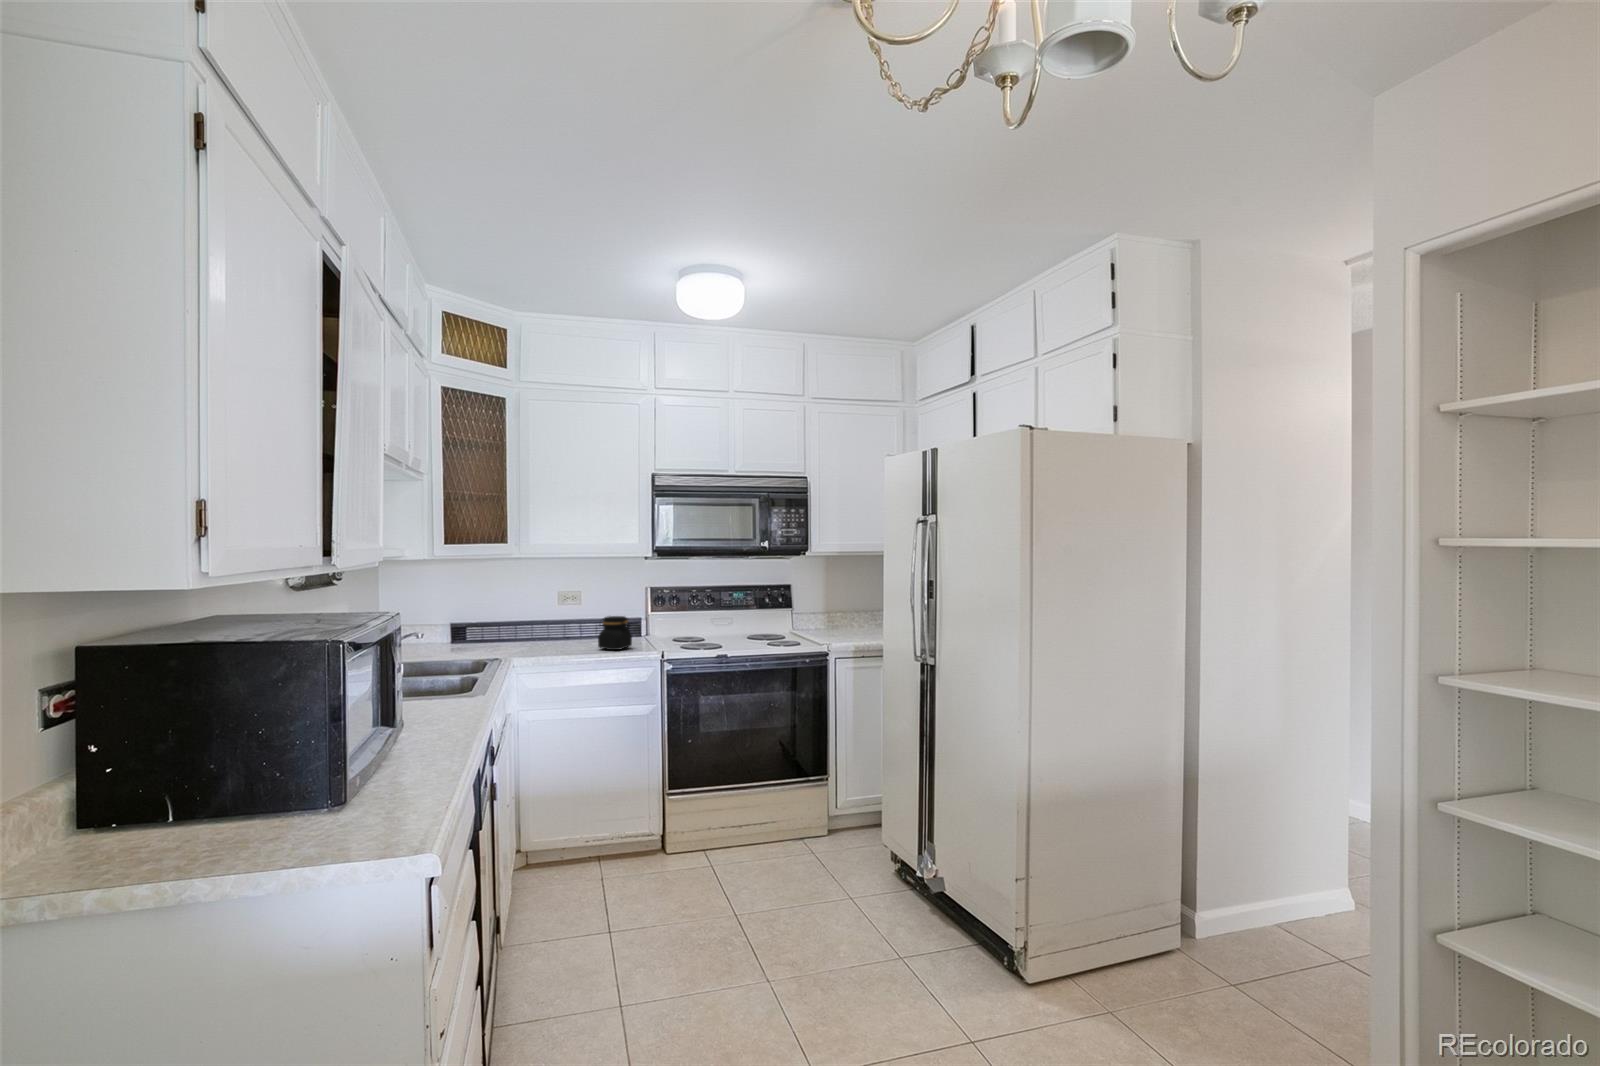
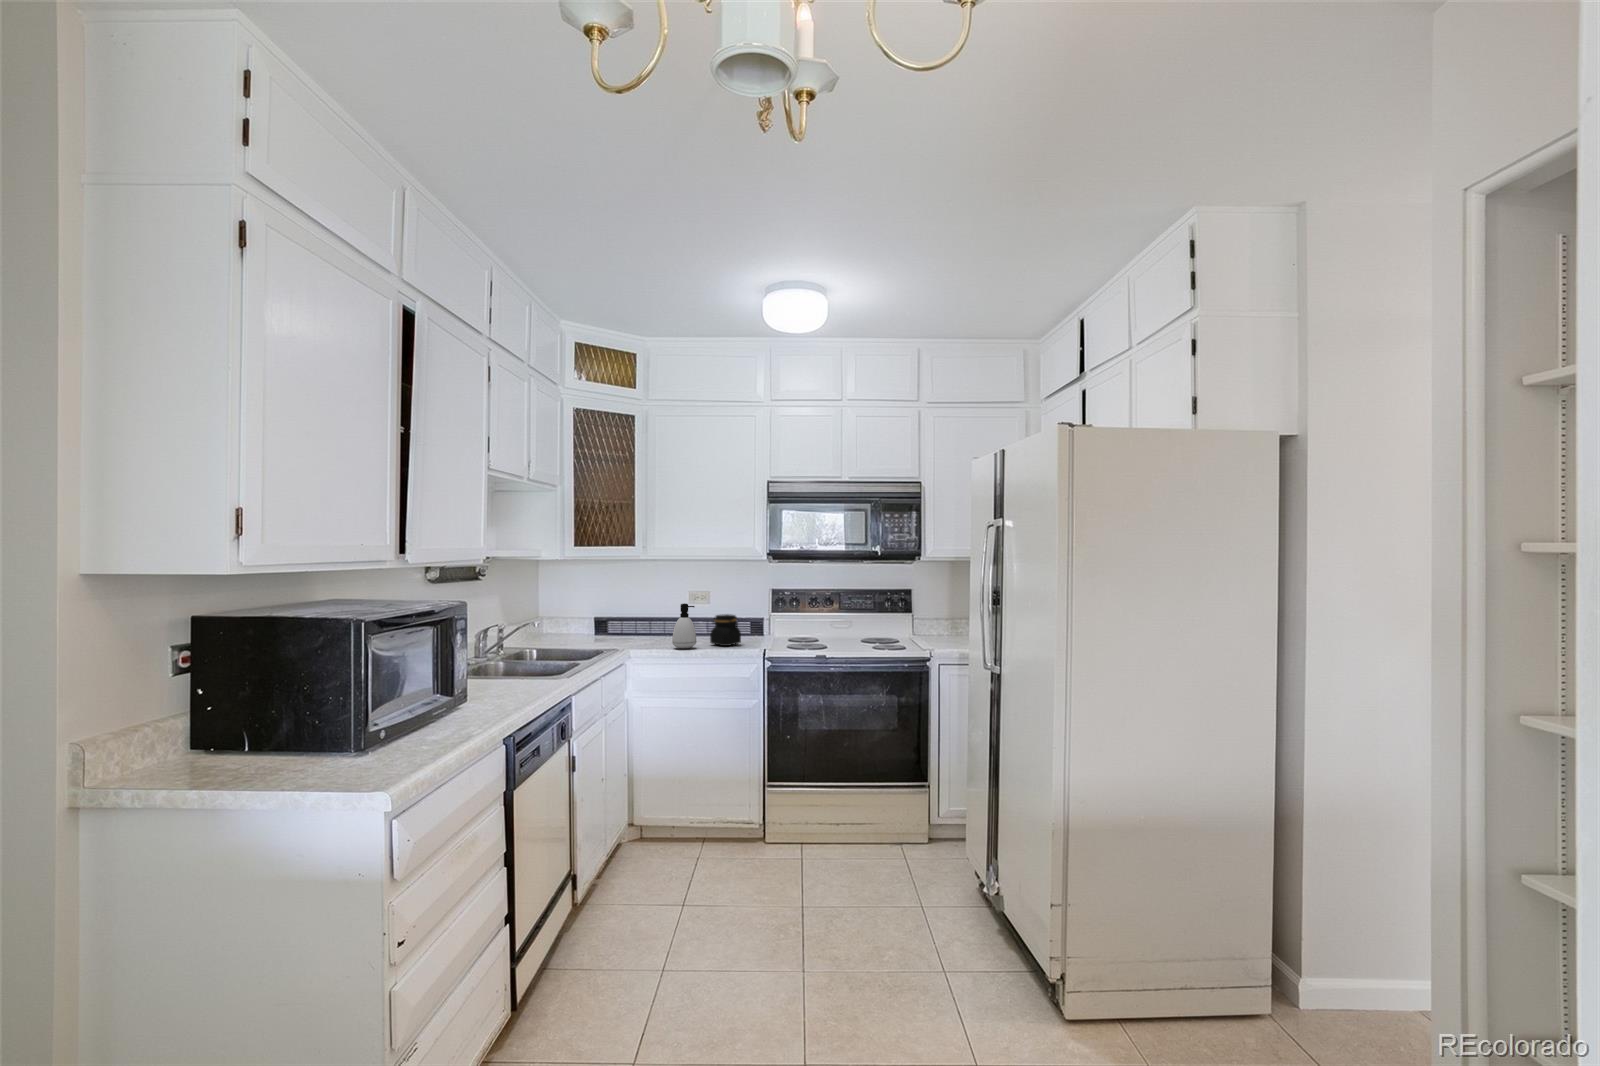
soap dispenser: none [560,606,587,655] -> present [672,603,697,648]

